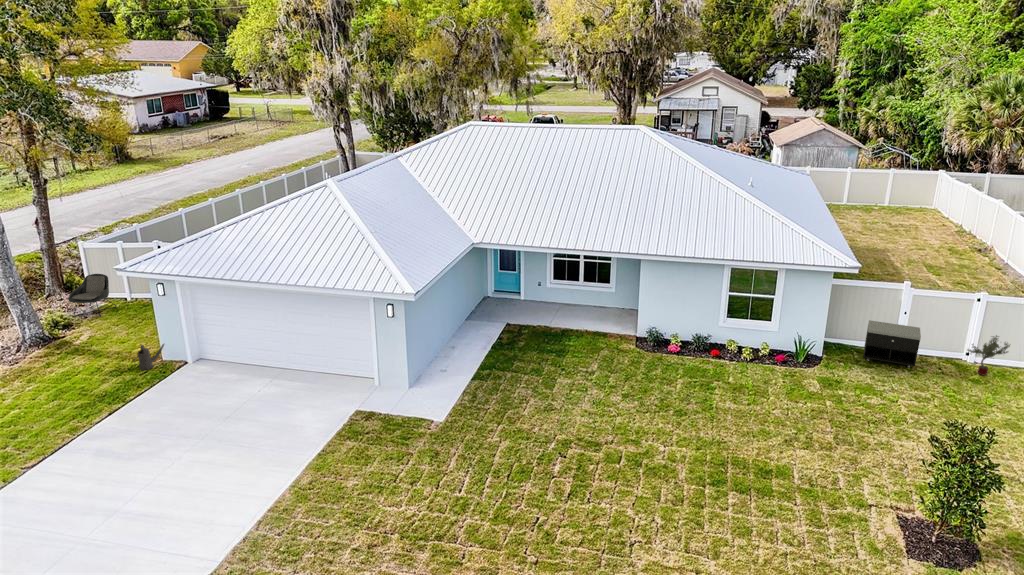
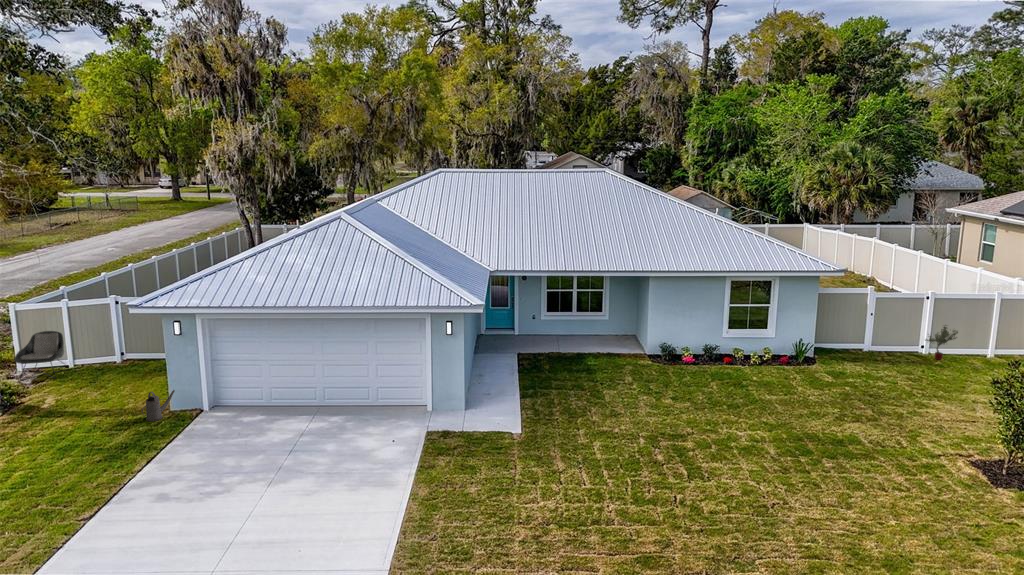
storage bench: present [864,320,921,367] -> none [839,323,891,359]

